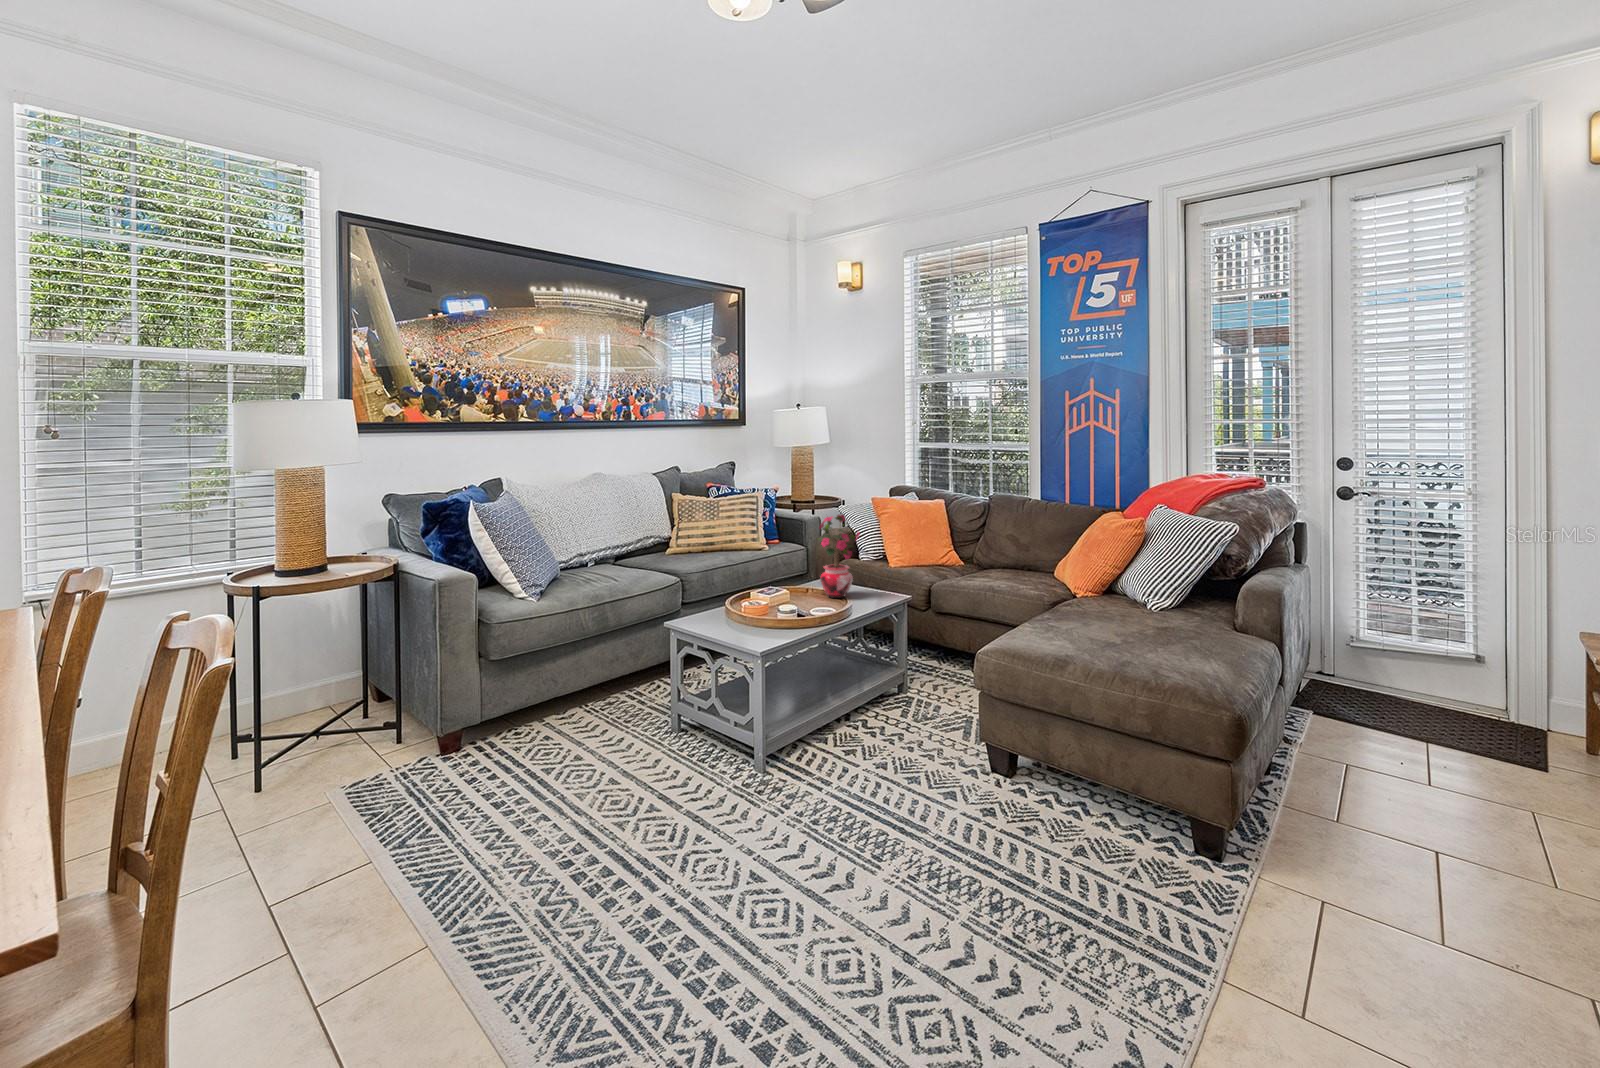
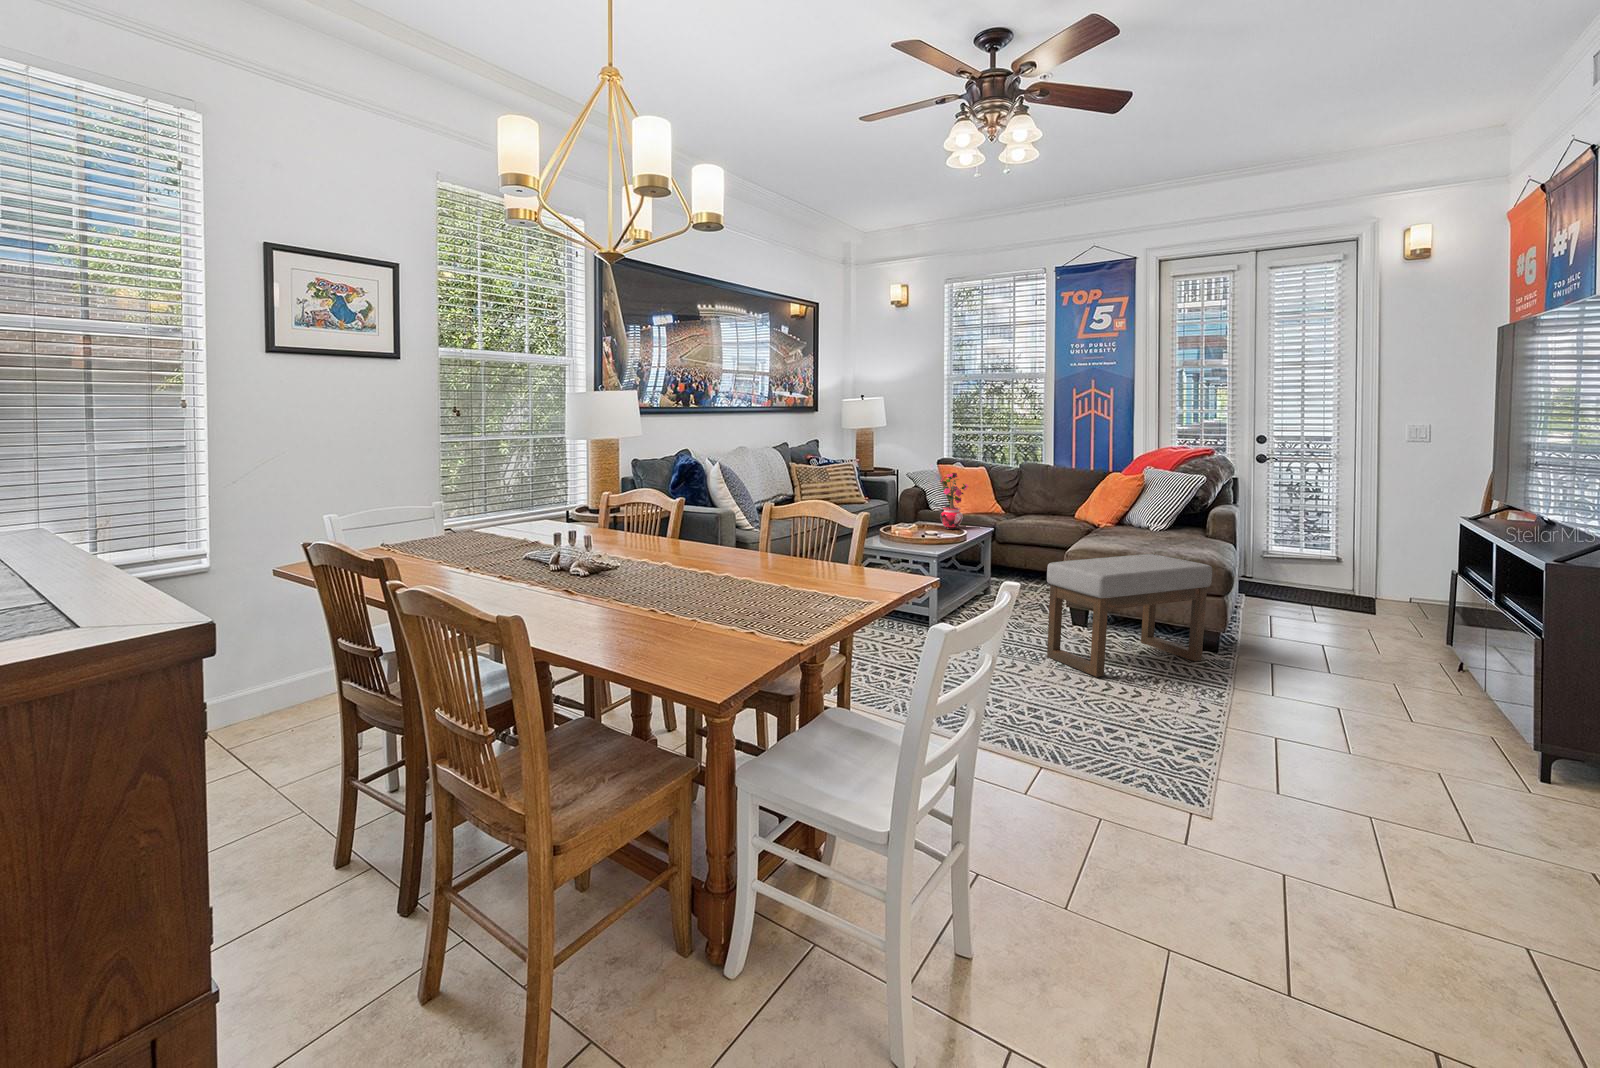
ottoman: none [894,670,1202,926] -> present [1047,554,1212,677]

